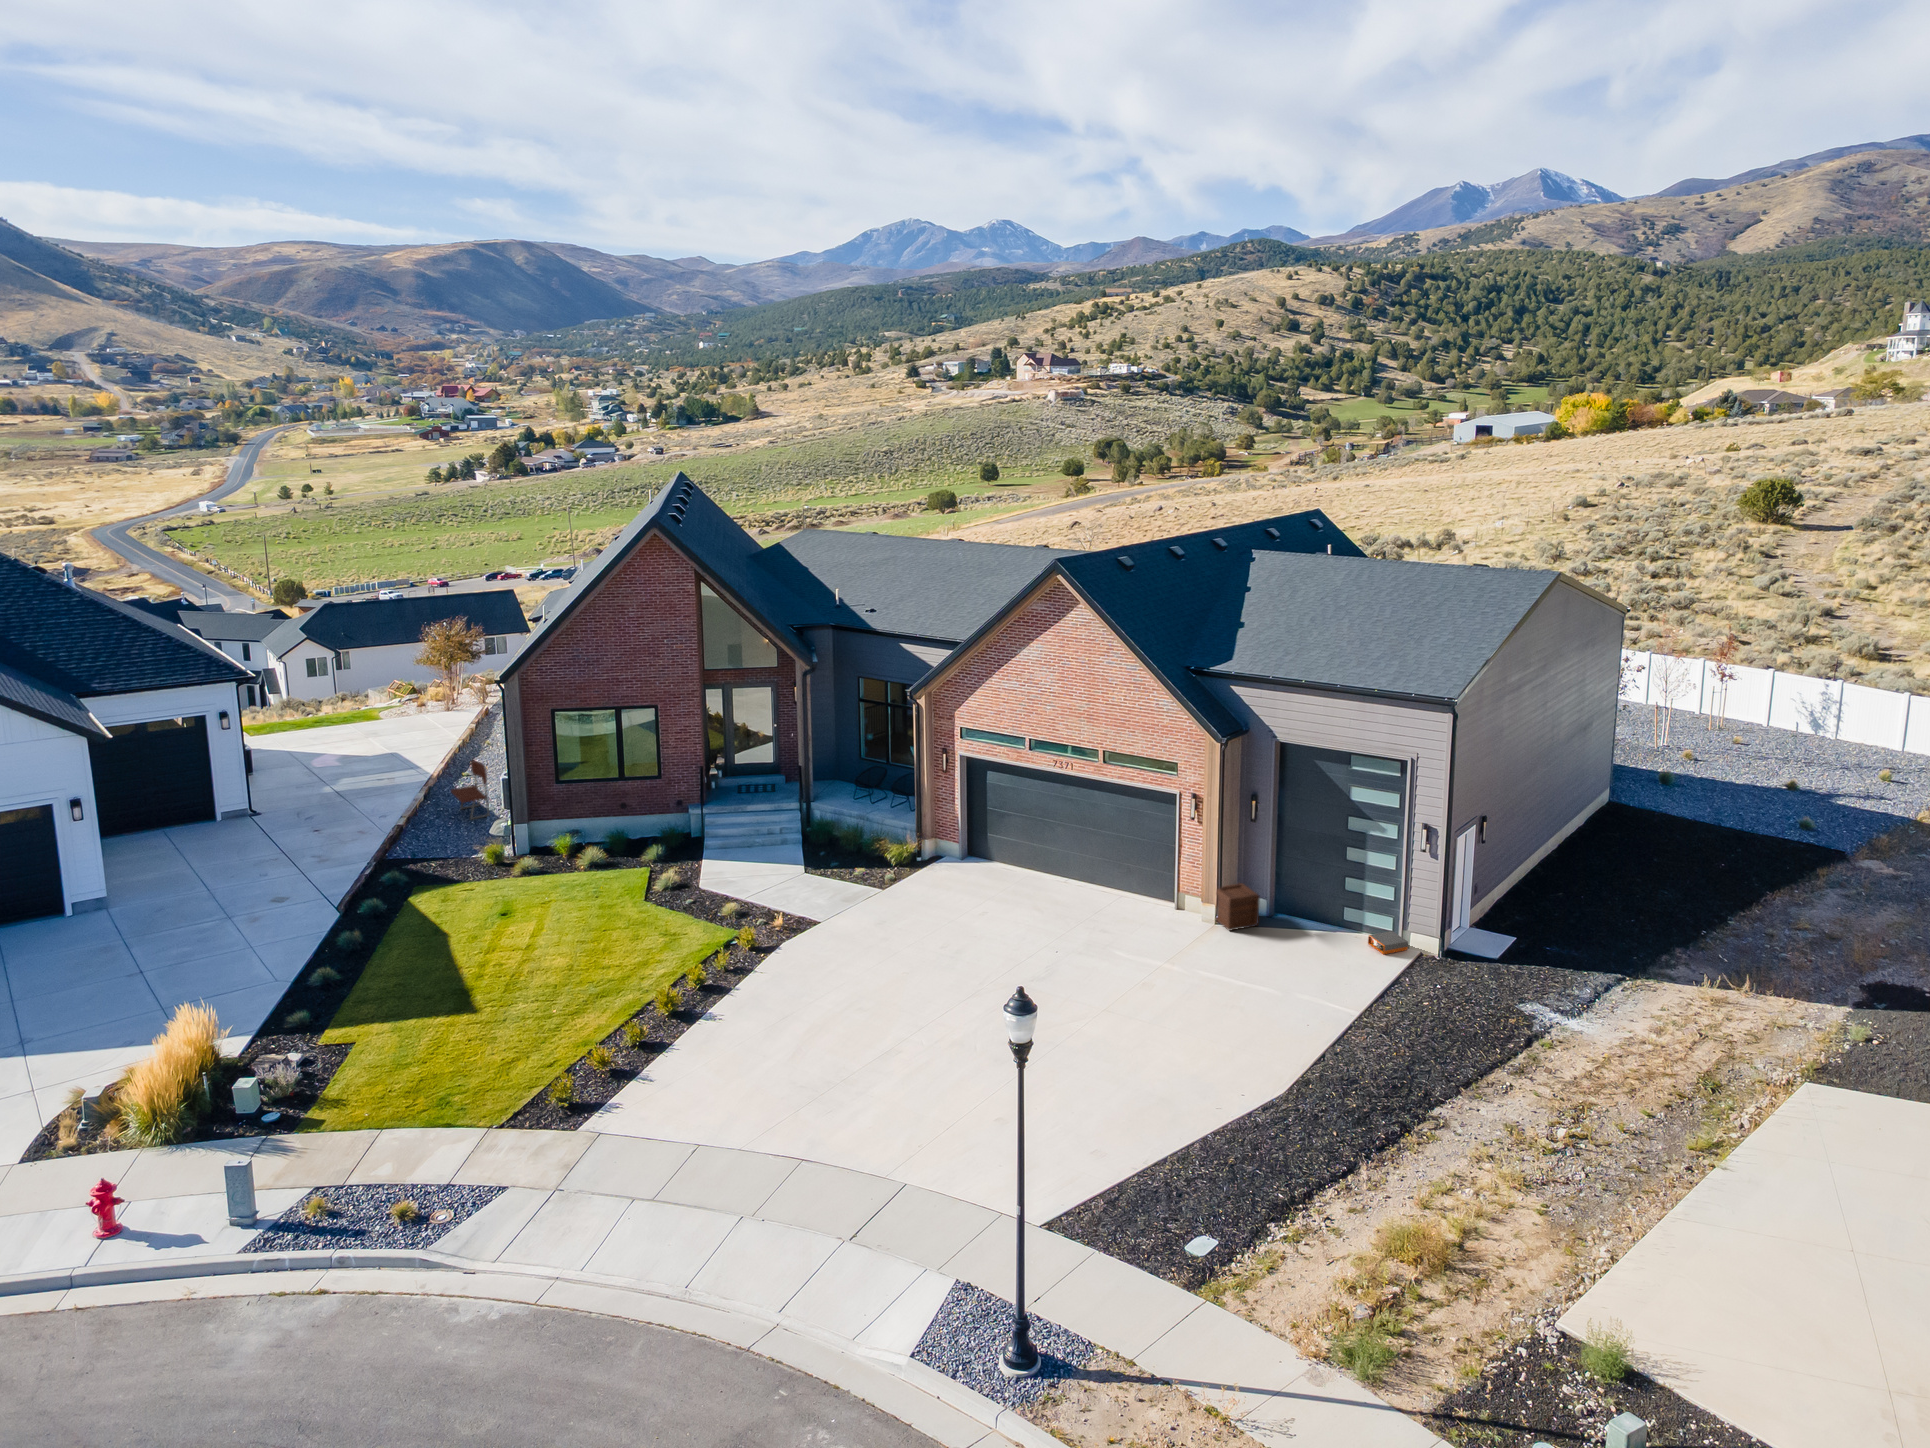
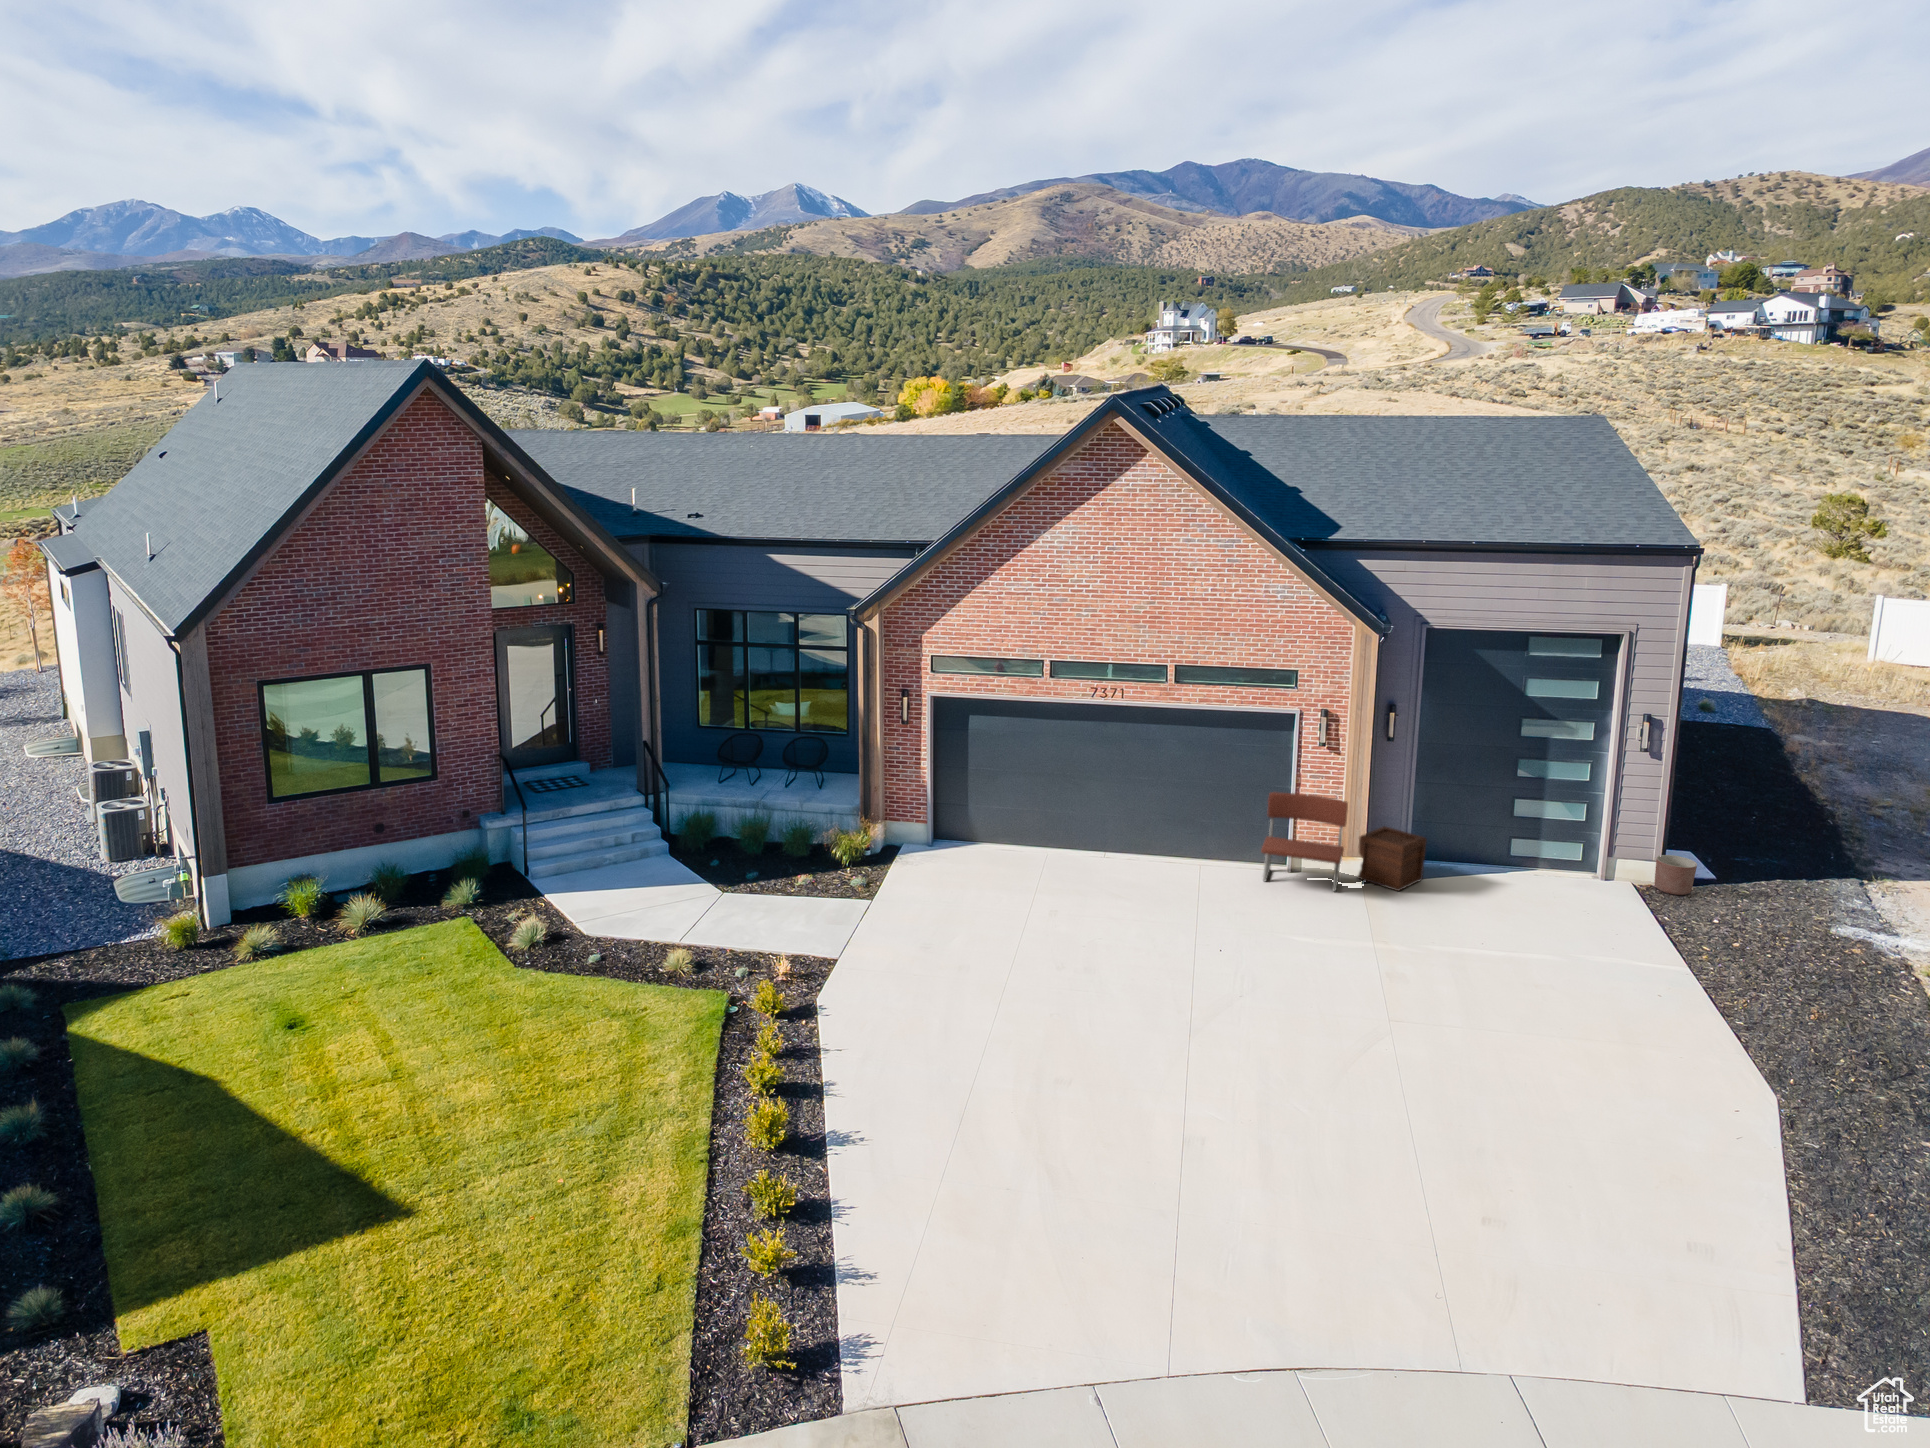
bench: present [451,760,490,819] -> present [1261,792,1348,892]
storage box: present [1368,931,1408,954] -> none [1572,864,1625,894]
planter: none [1428,932,1456,963] -> present [1654,855,1697,895]

